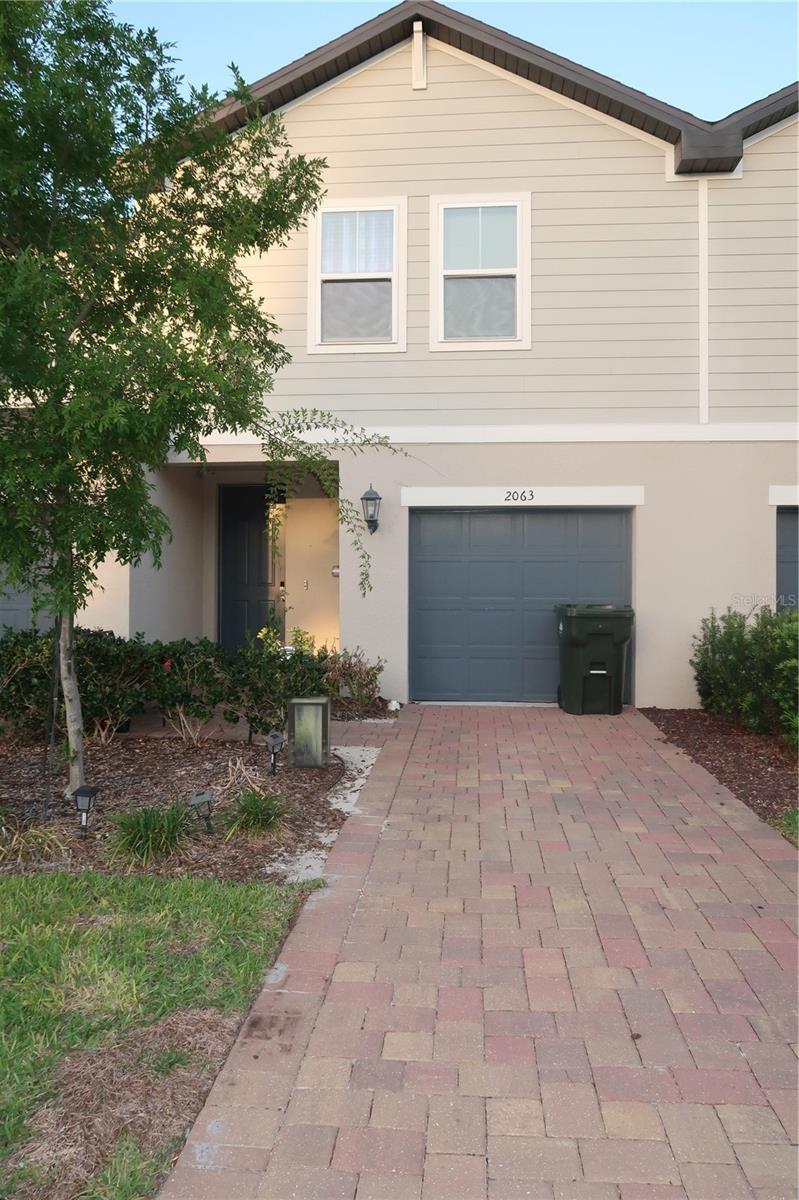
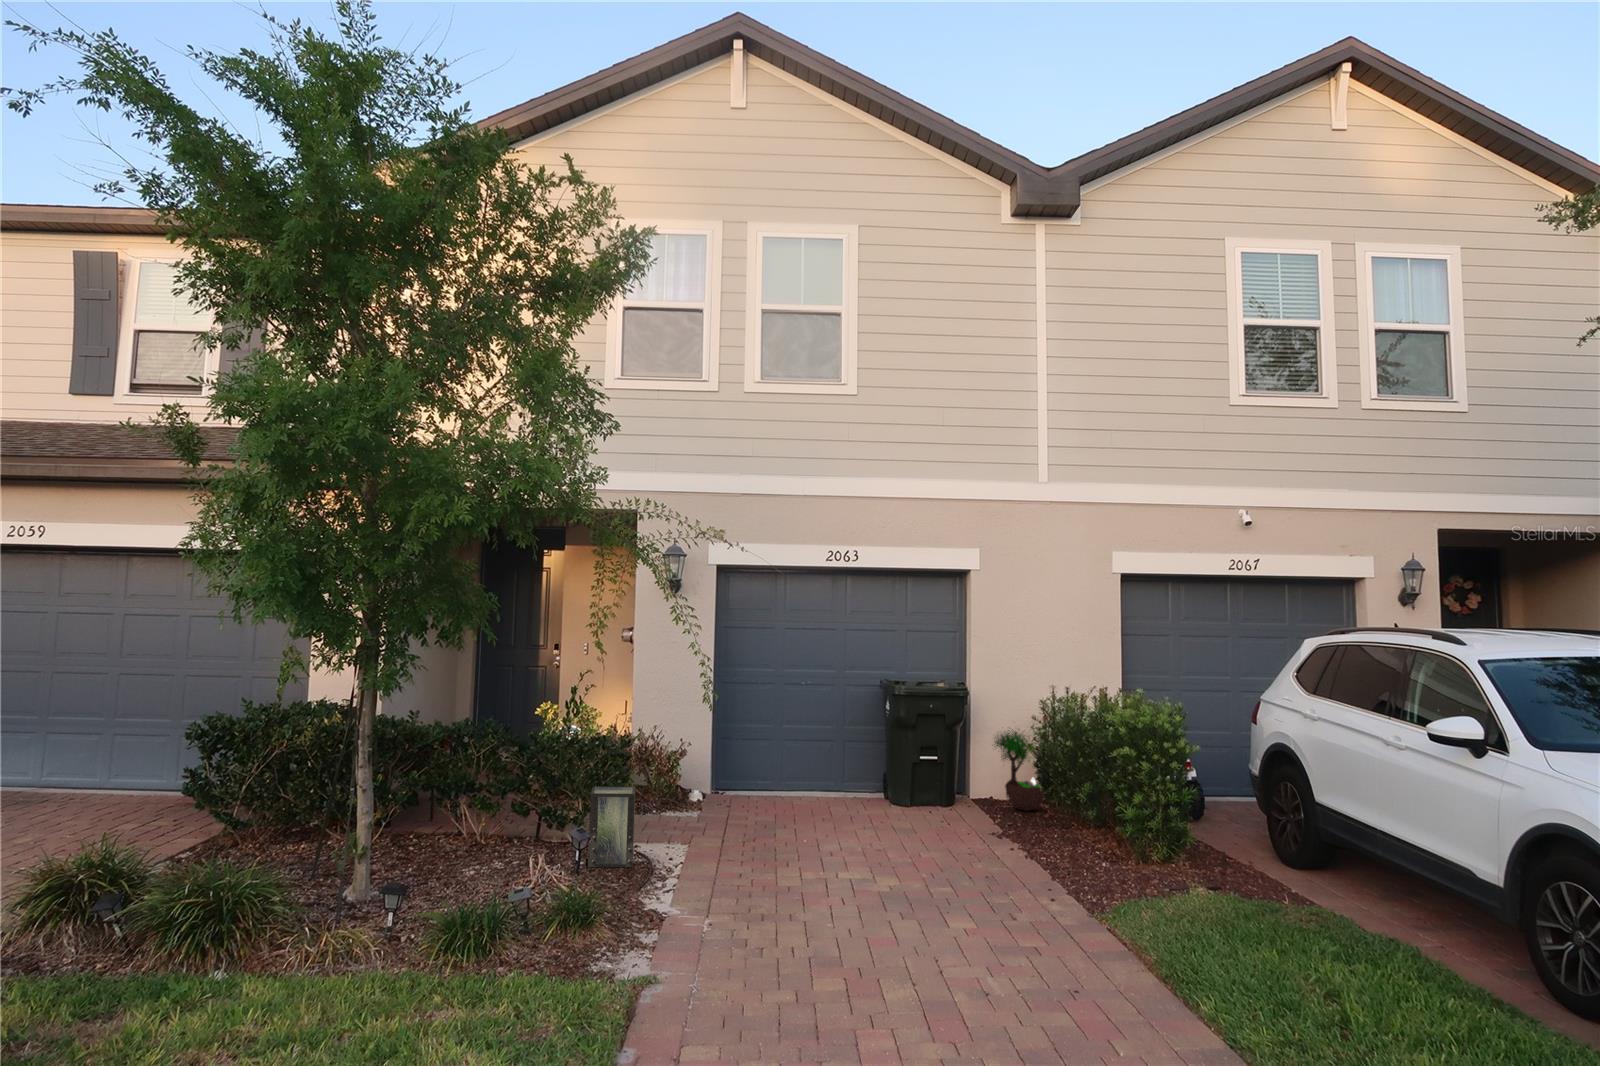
potted tree: none [655,640,704,718] -> present [994,729,1044,811]

